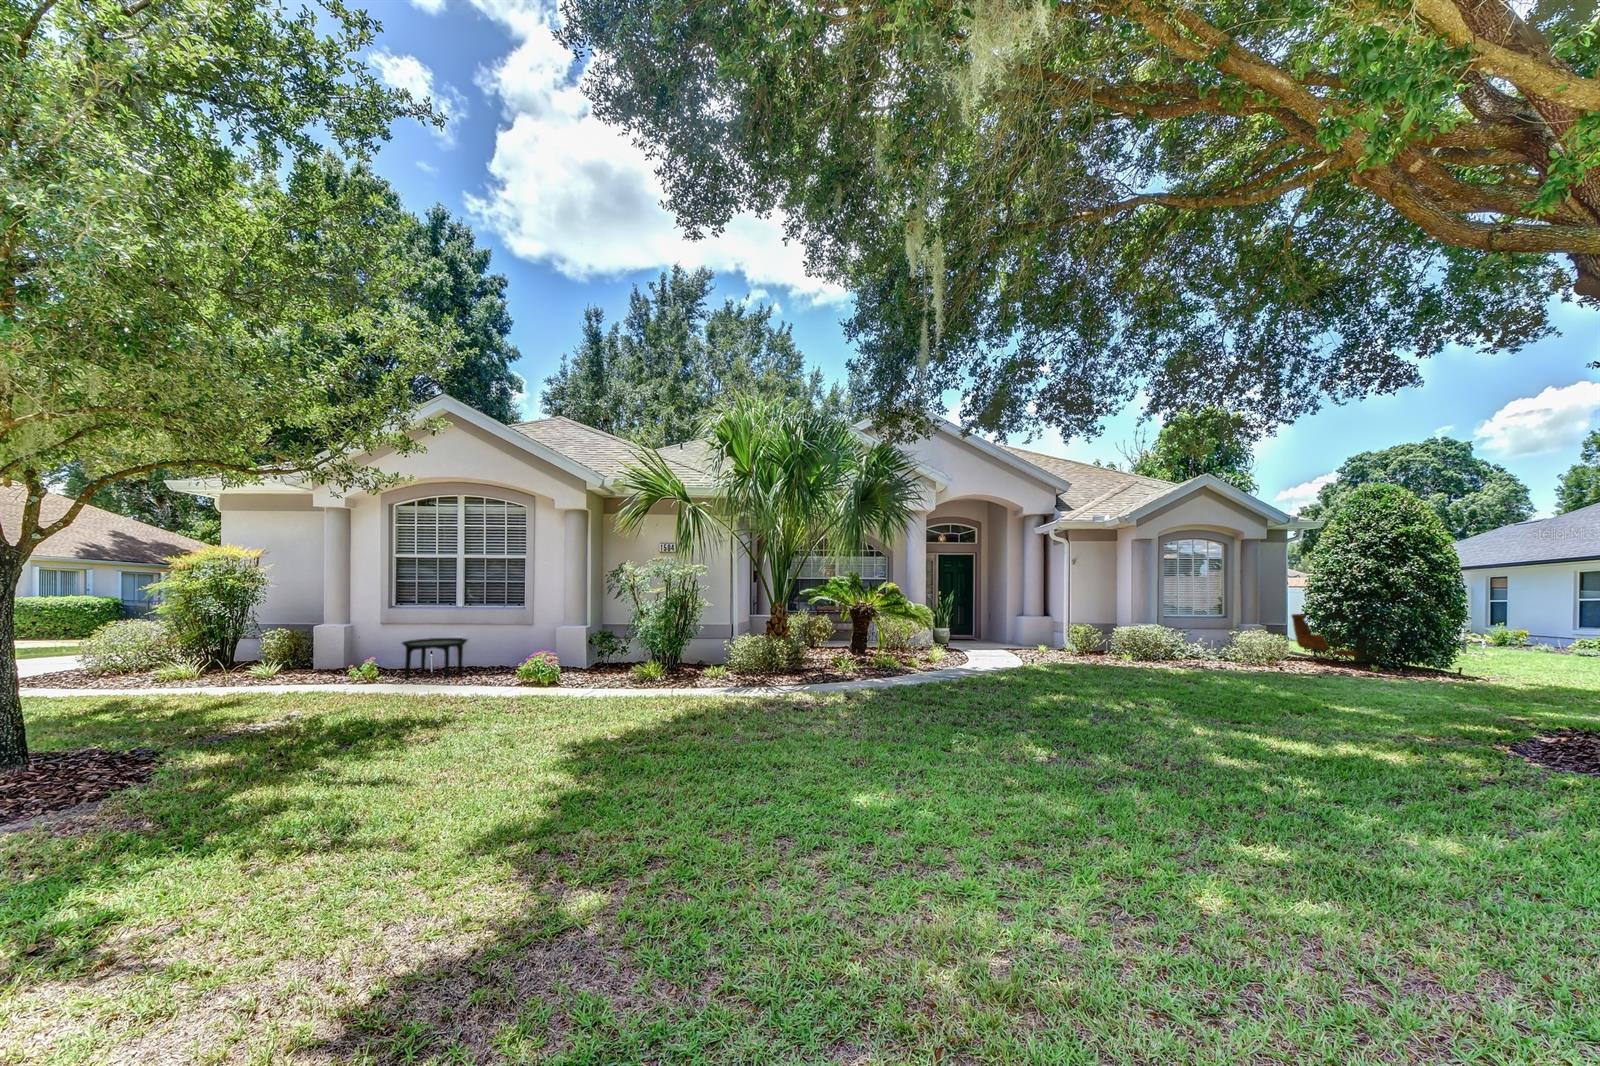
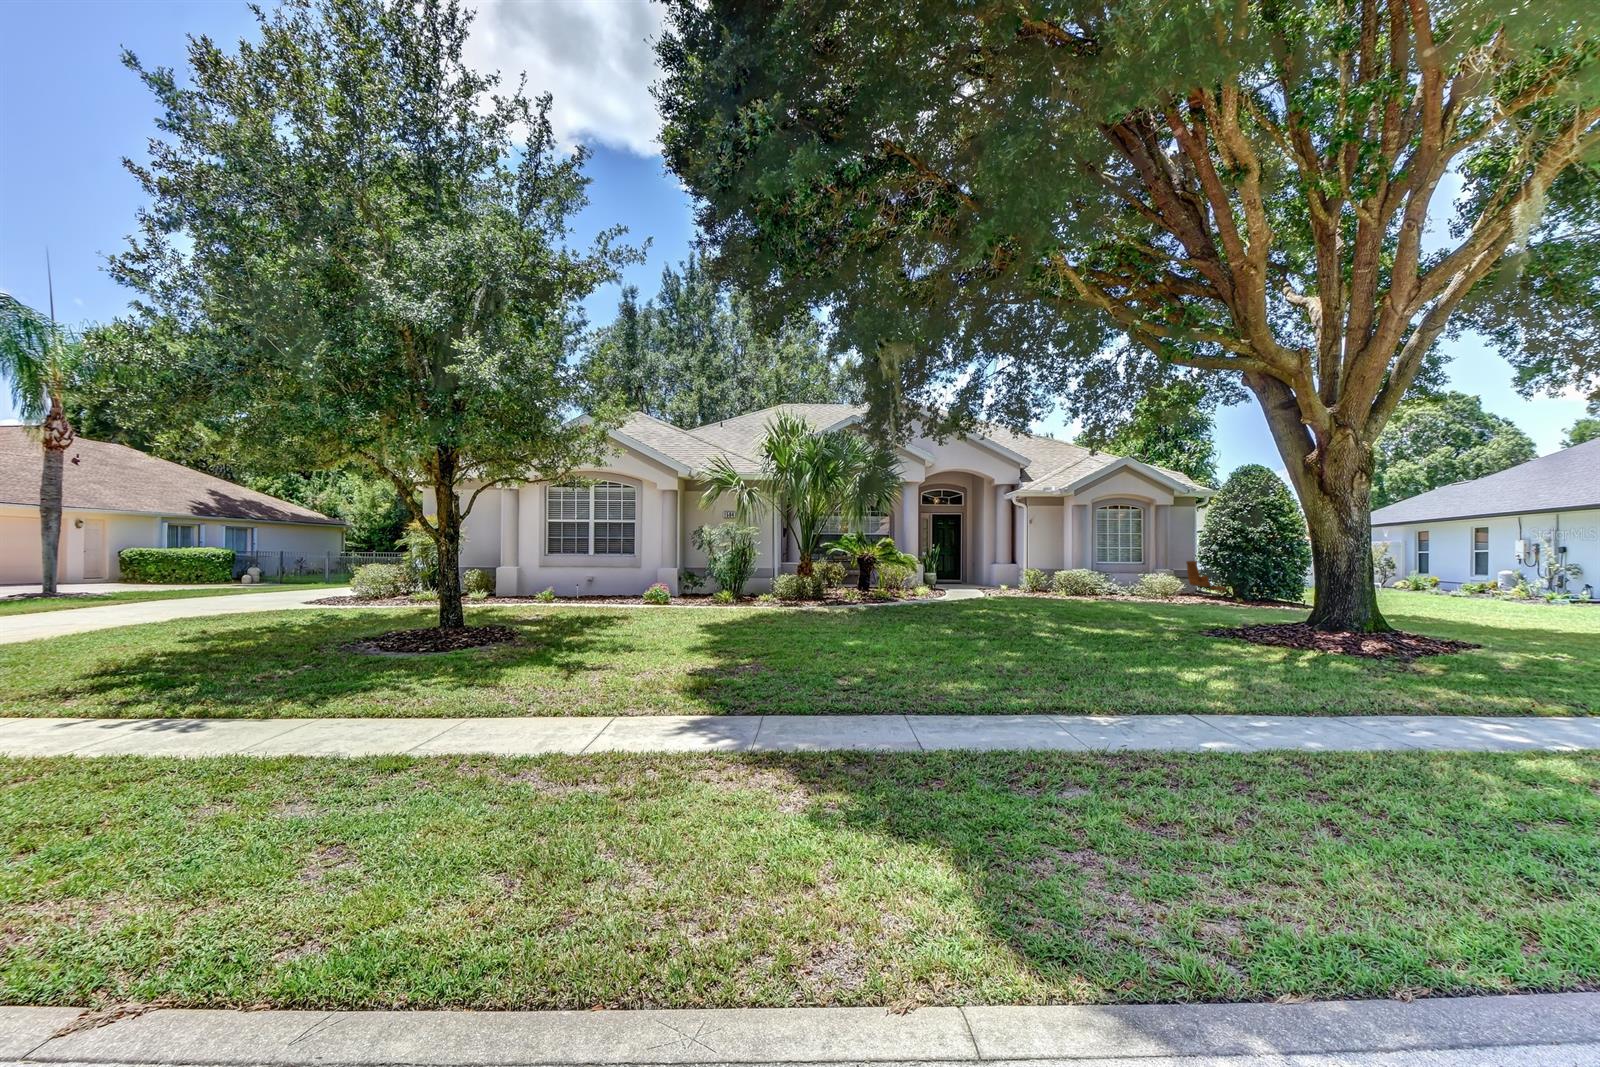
round table: present [402,638,468,680] -> none [558,576,600,603]

